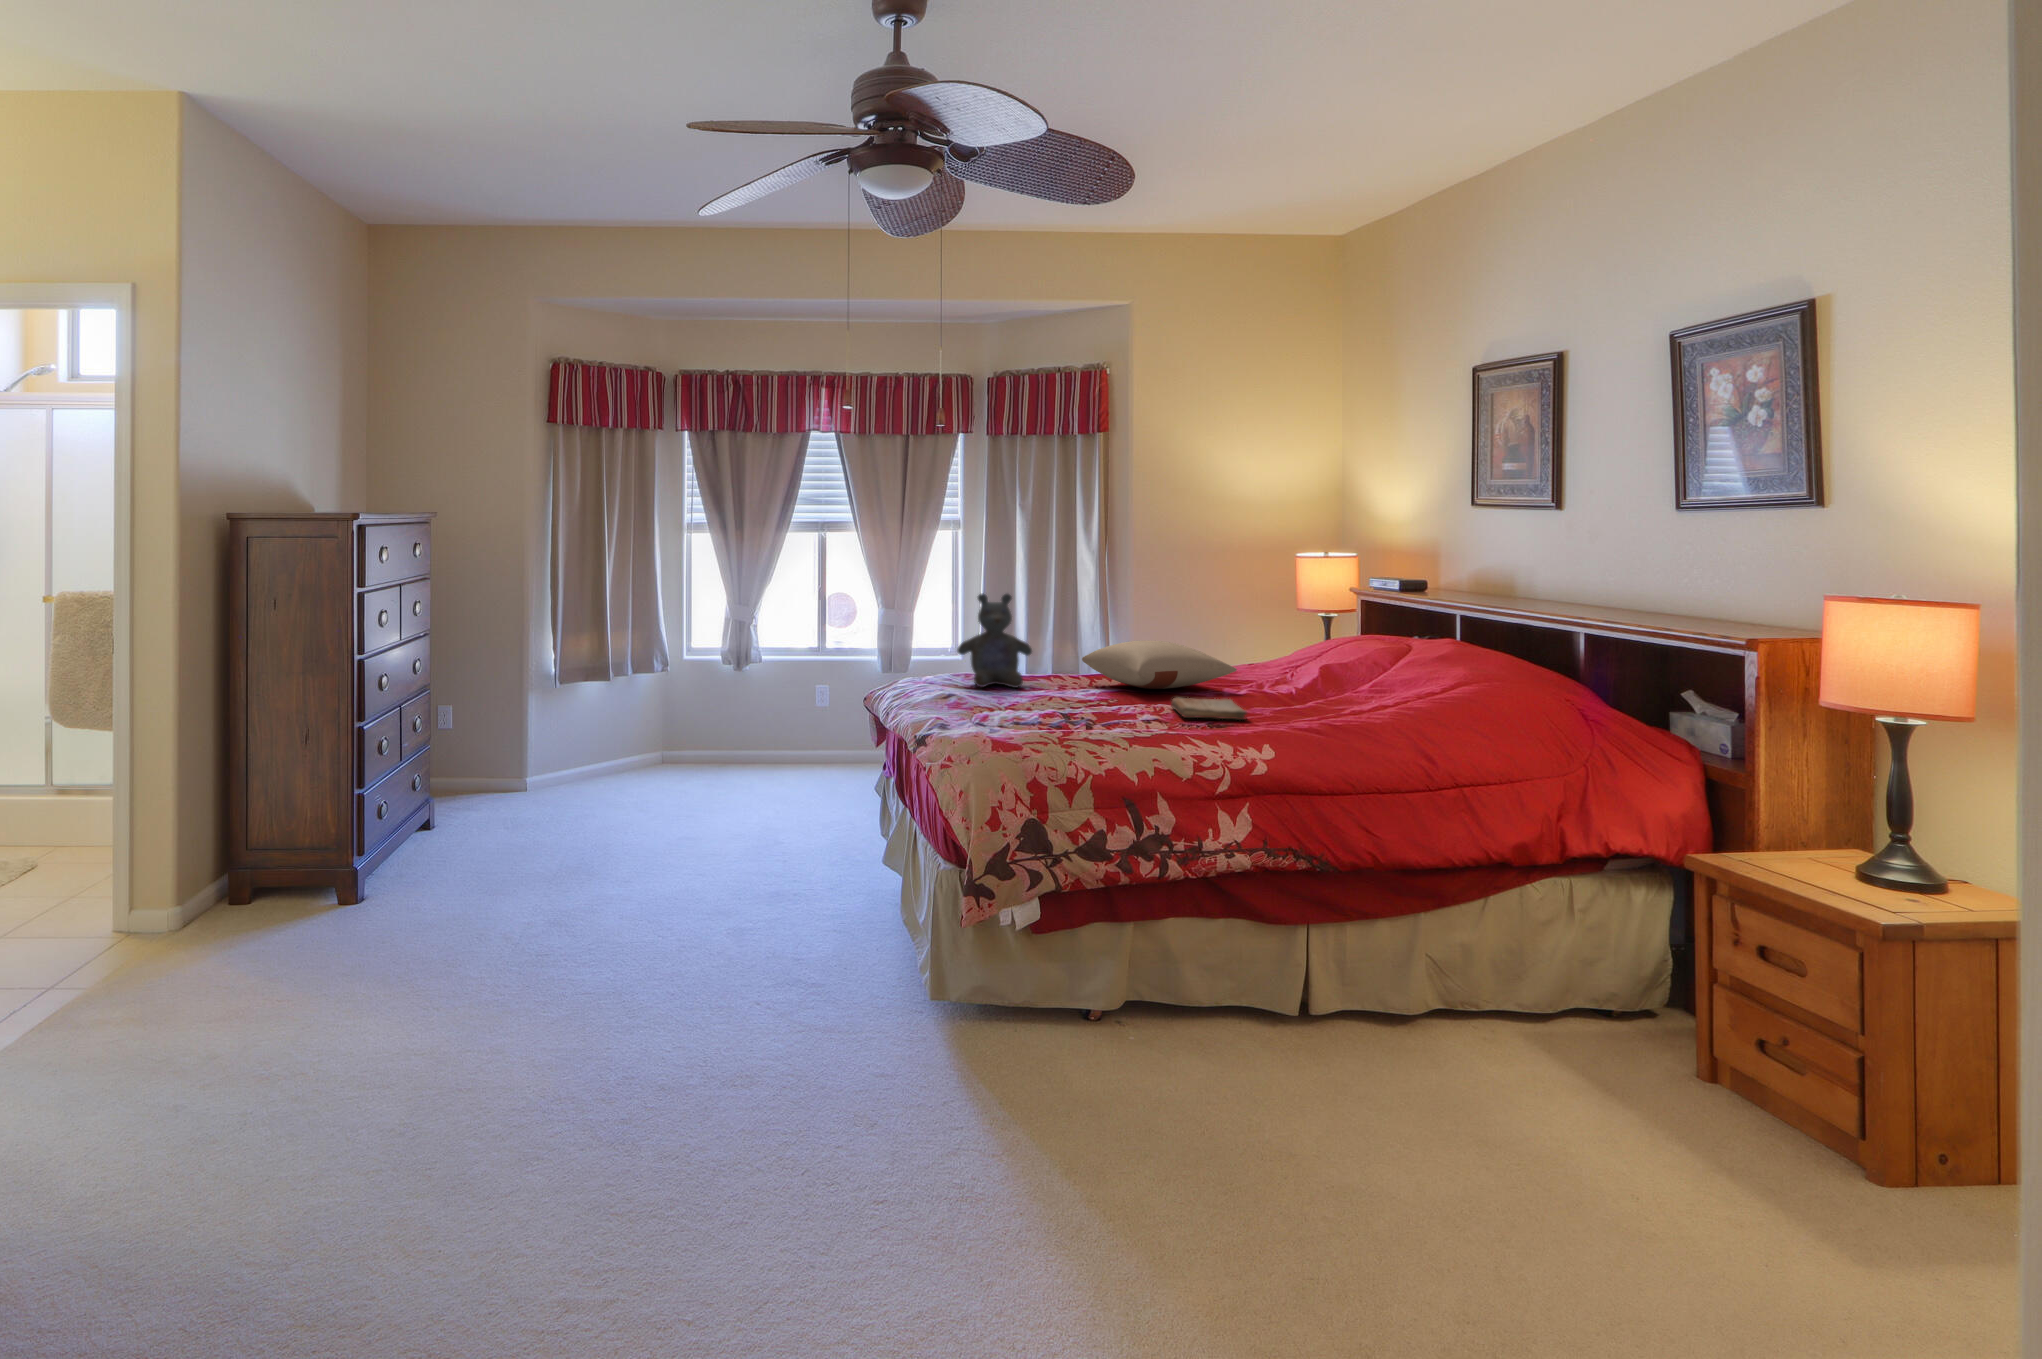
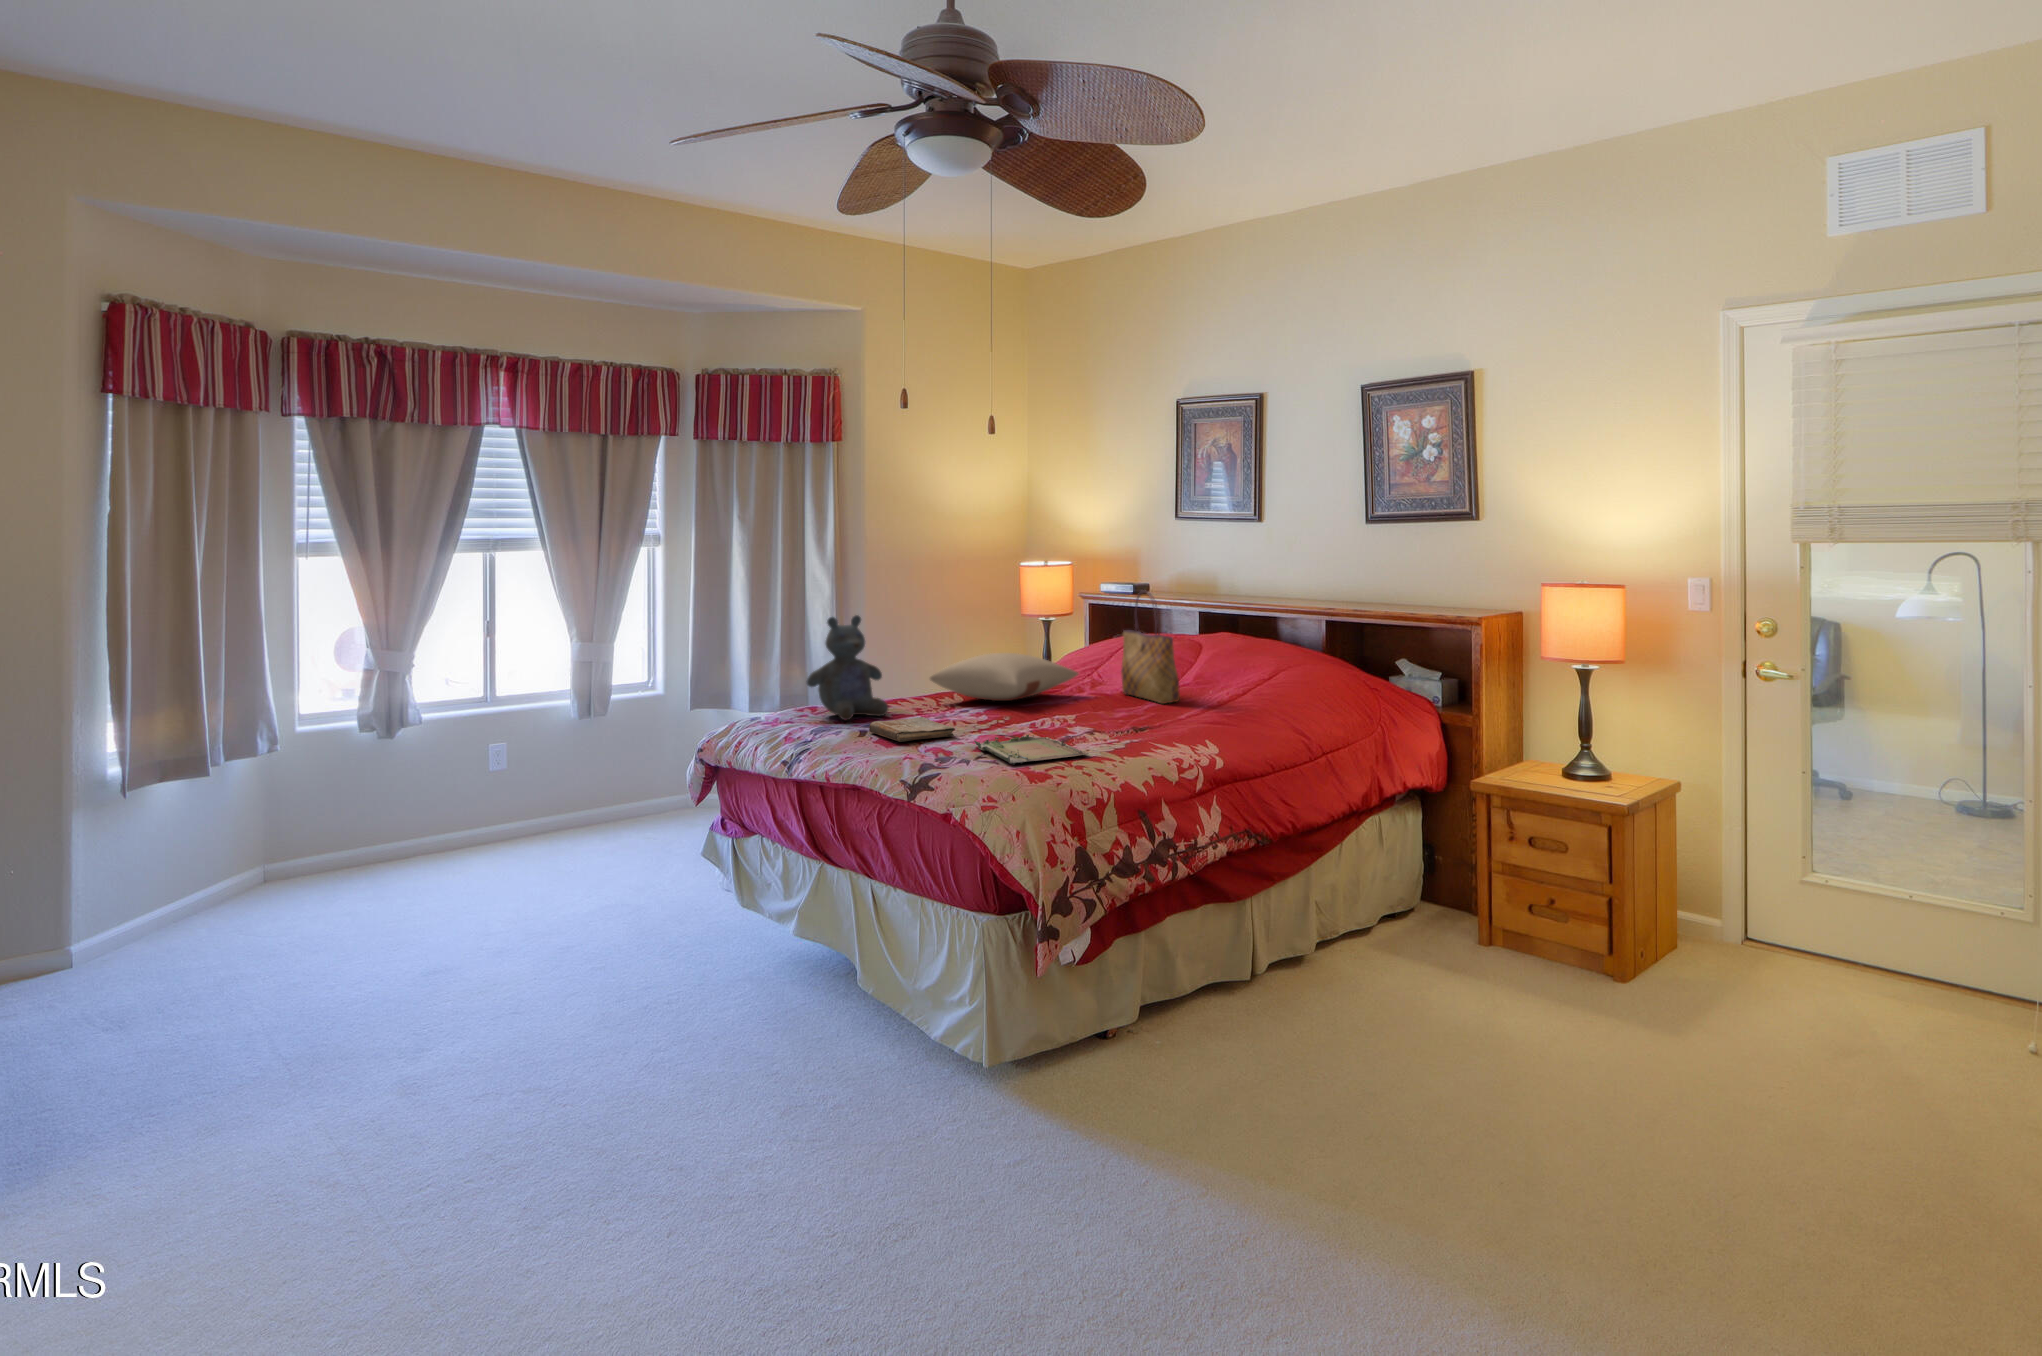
tote bag: none [1281,584,1323,709] -> present [1121,591,1180,704]
book: present [1171,698,1247,720] -> present [869,717,955,742]
tray: none [1014,709,1102,738] -> present [974,731,1089,764]

